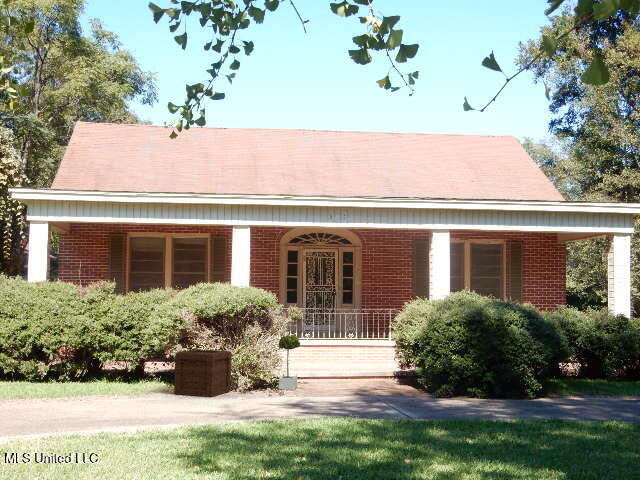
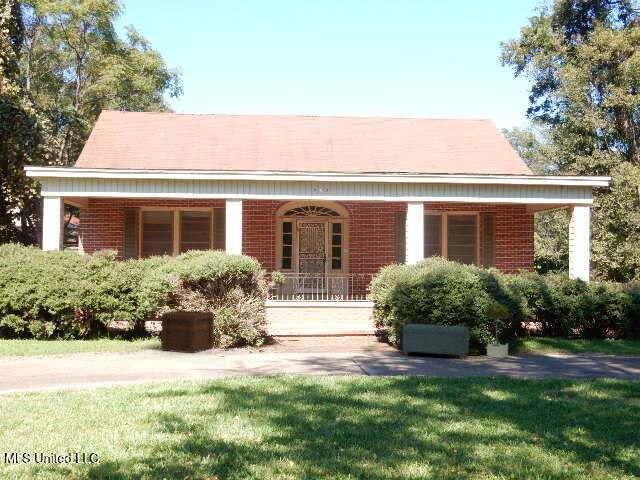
potted tree: present [278,334,300,390] -> present [485,304,508,358]
bench: none [443,364,515,404] -> present [403,324,469,360]

